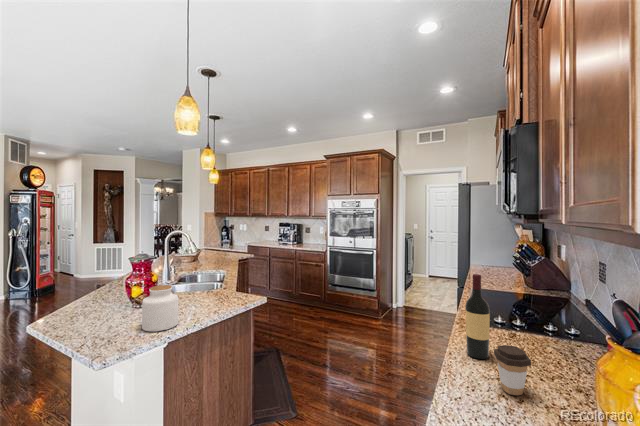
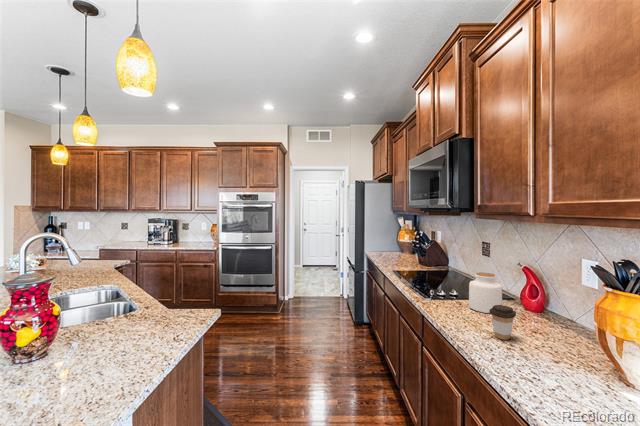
wine bottle: present [465,274,490,359] -> none [448,256,466,321]
jar: present [142,285,178,332] -> present [469,272,502,313]

